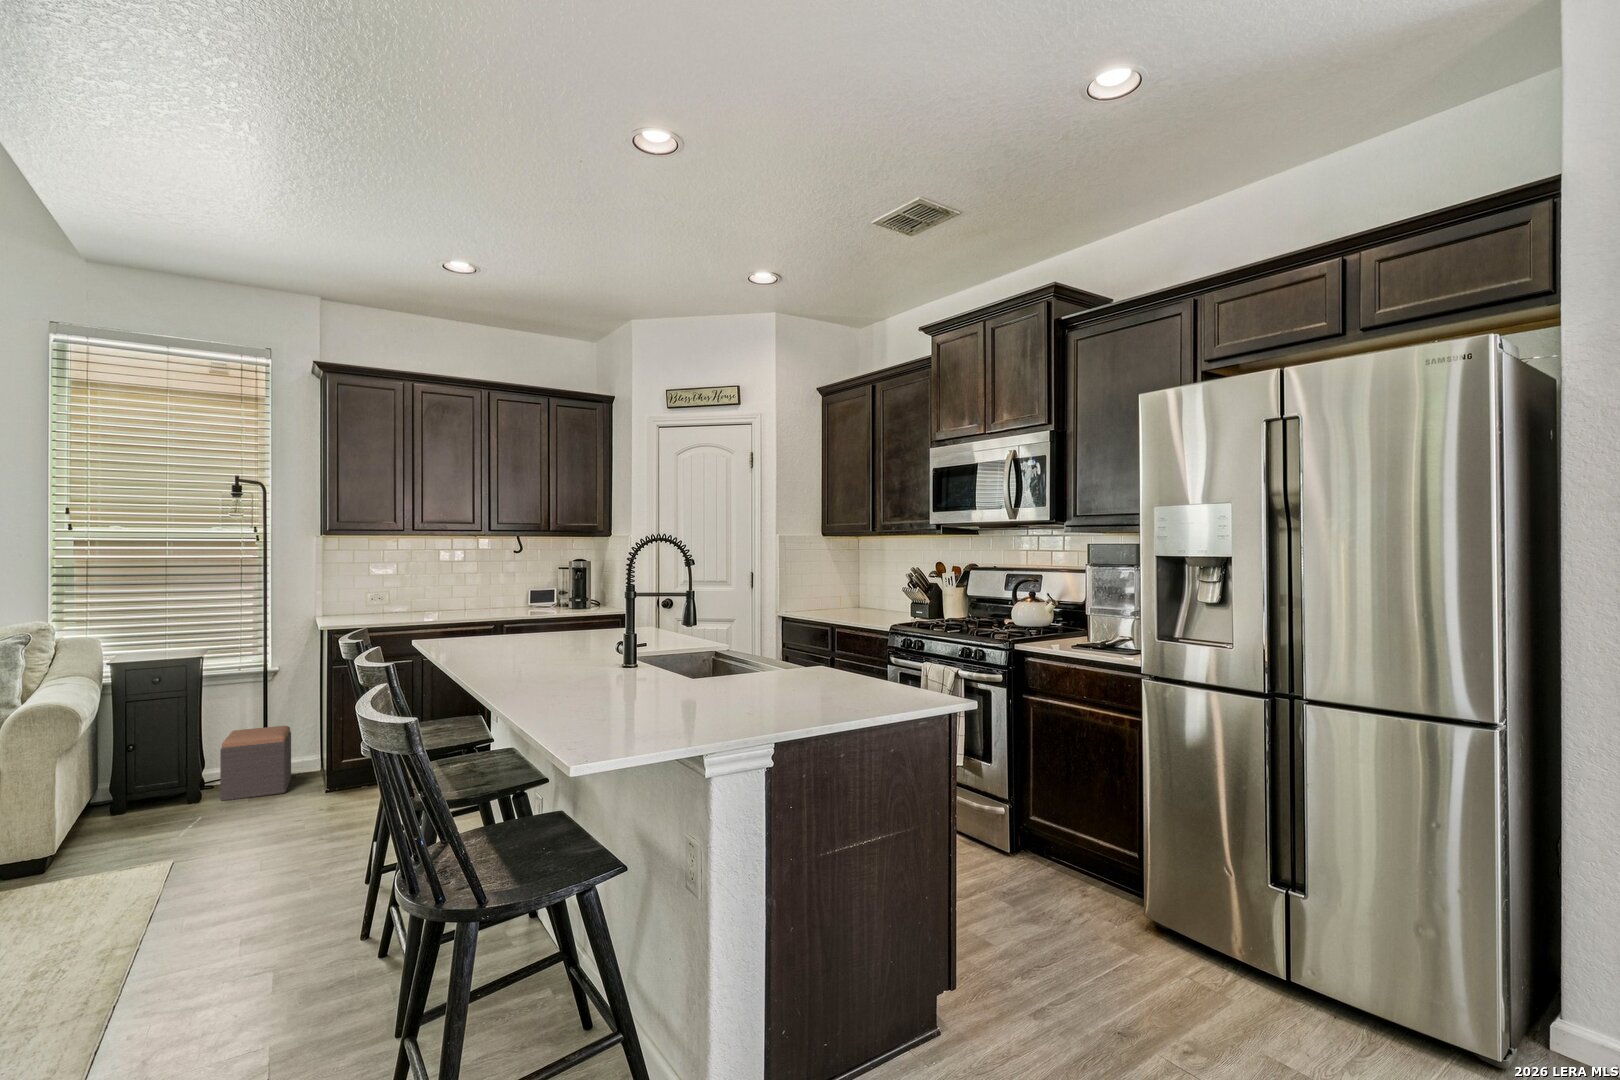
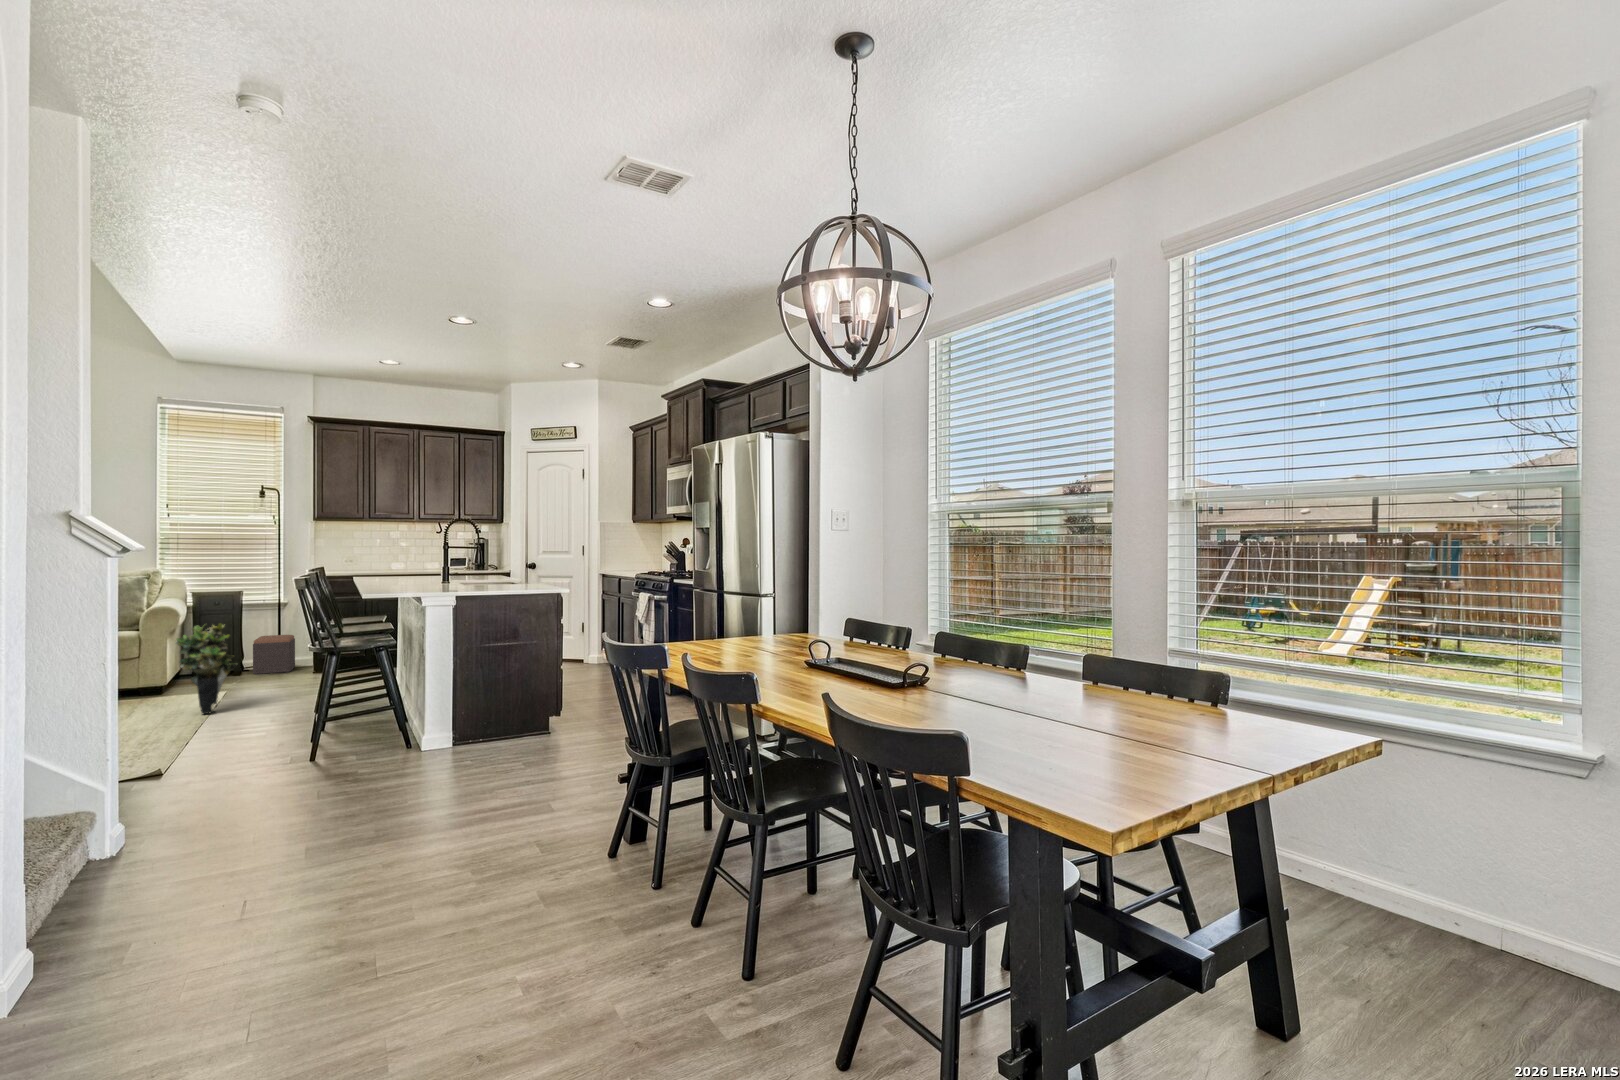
potted plant: none [61,749,200,959] -> present [176,623,237,714]

